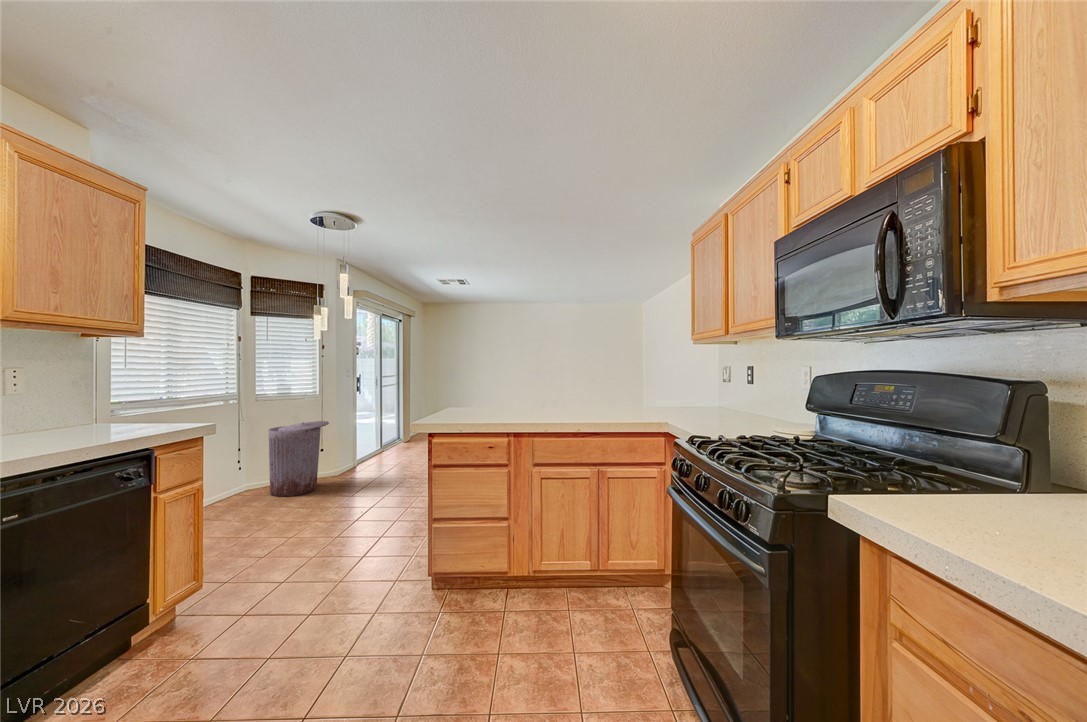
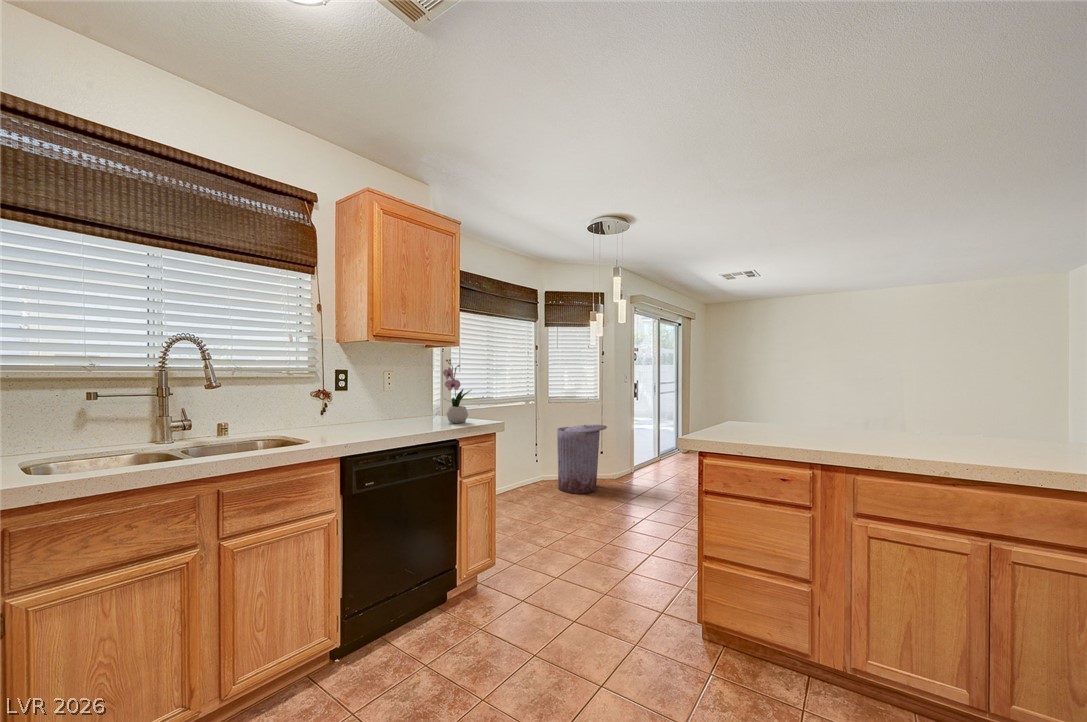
flower arrangement: none [119,354,166,431] -> present [443,359,471,423]

